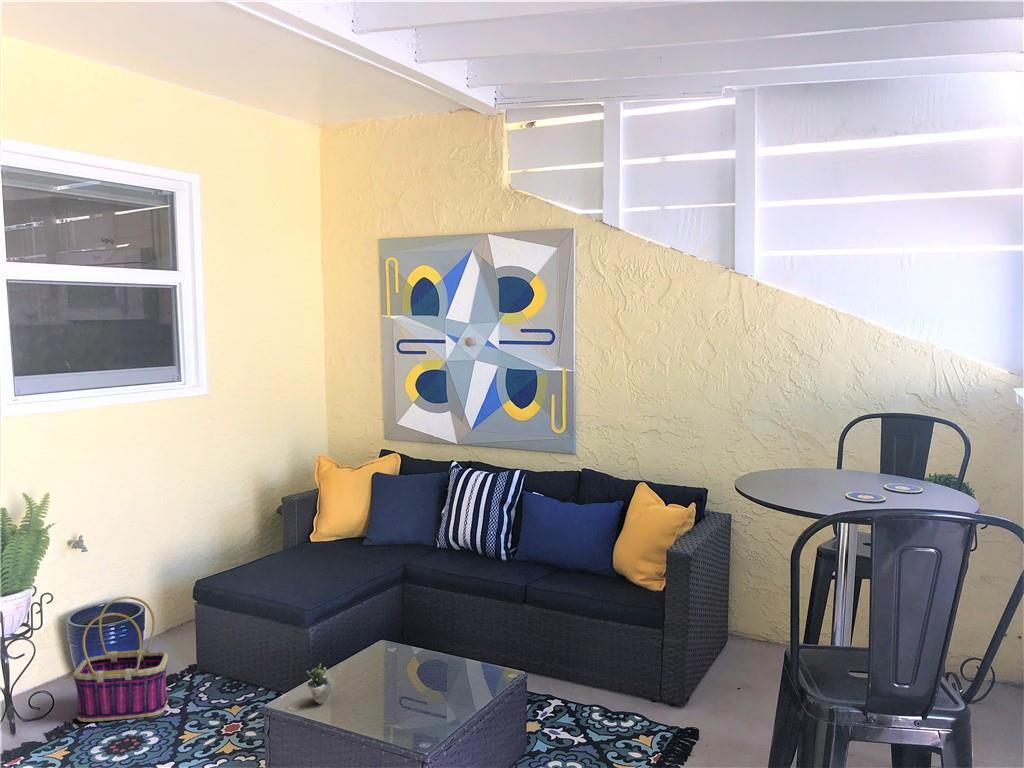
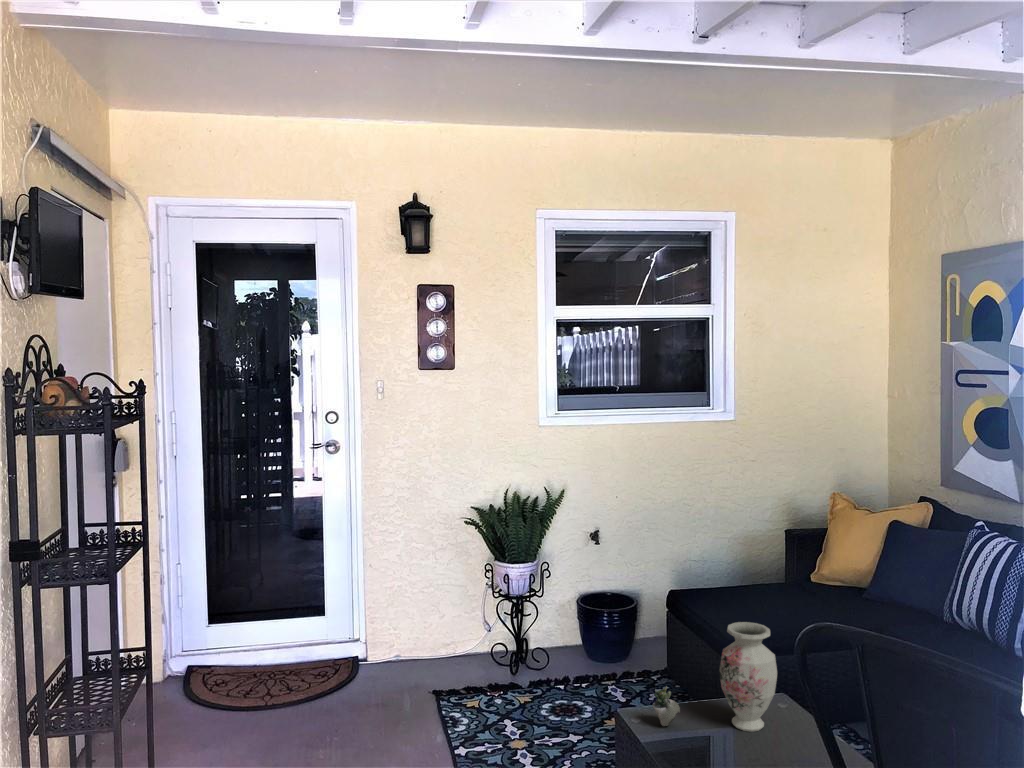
vase: none [355,580,408,681] -> present [719,622,777,732]
basket: present [73,597,168,722] -> none [554,586,628,697]

